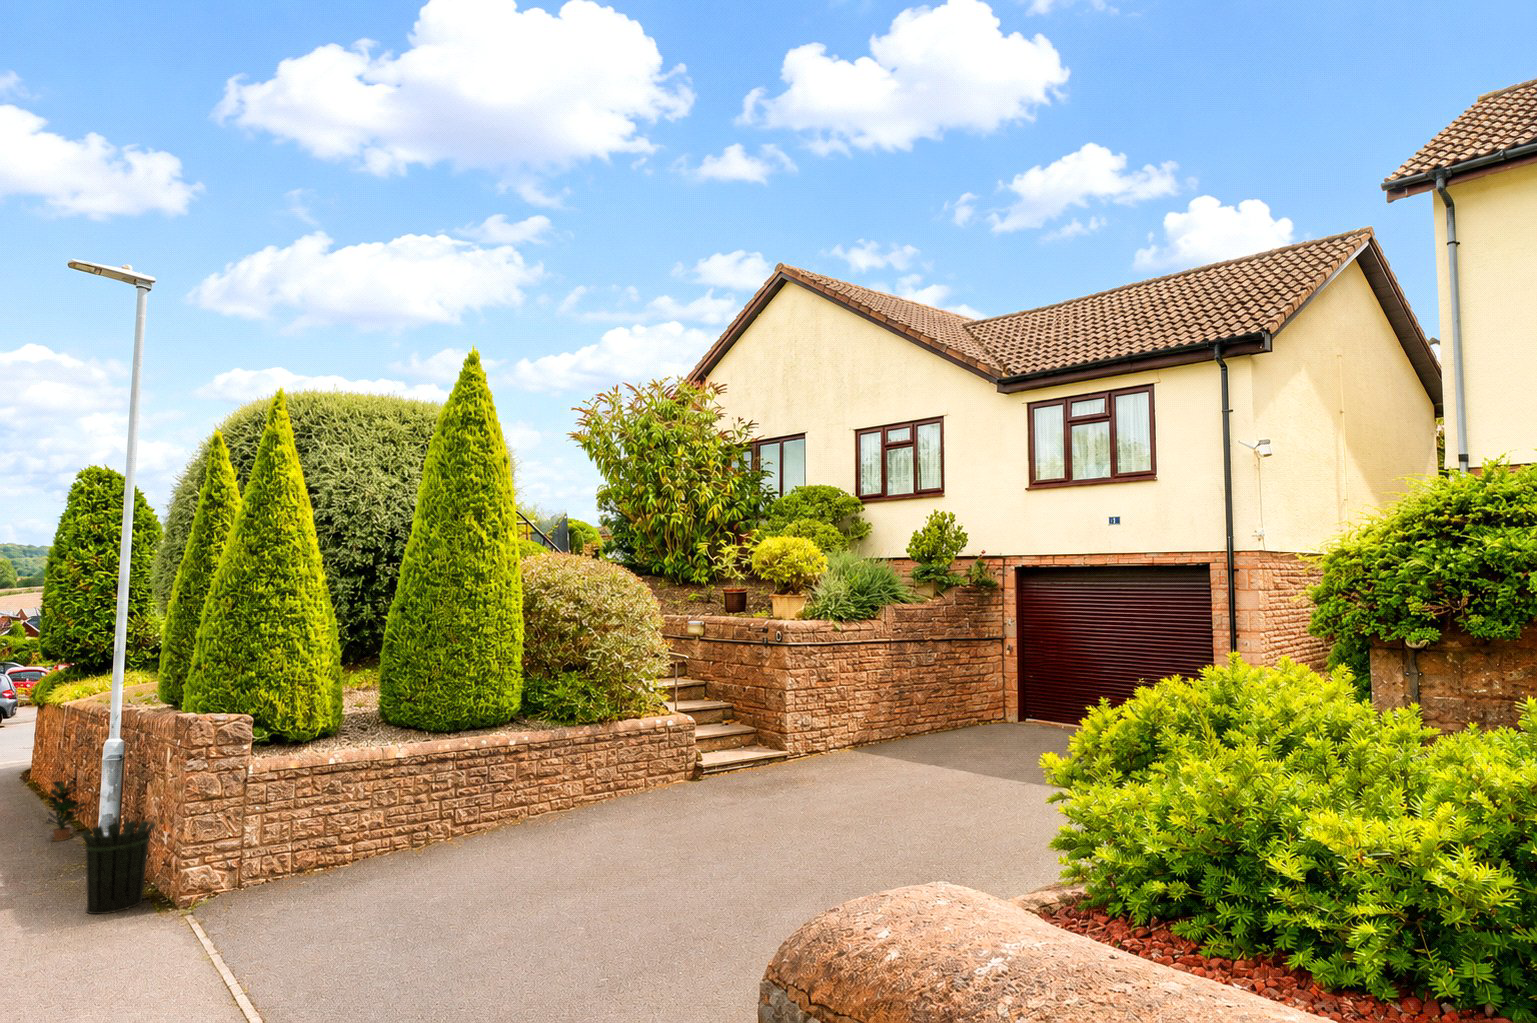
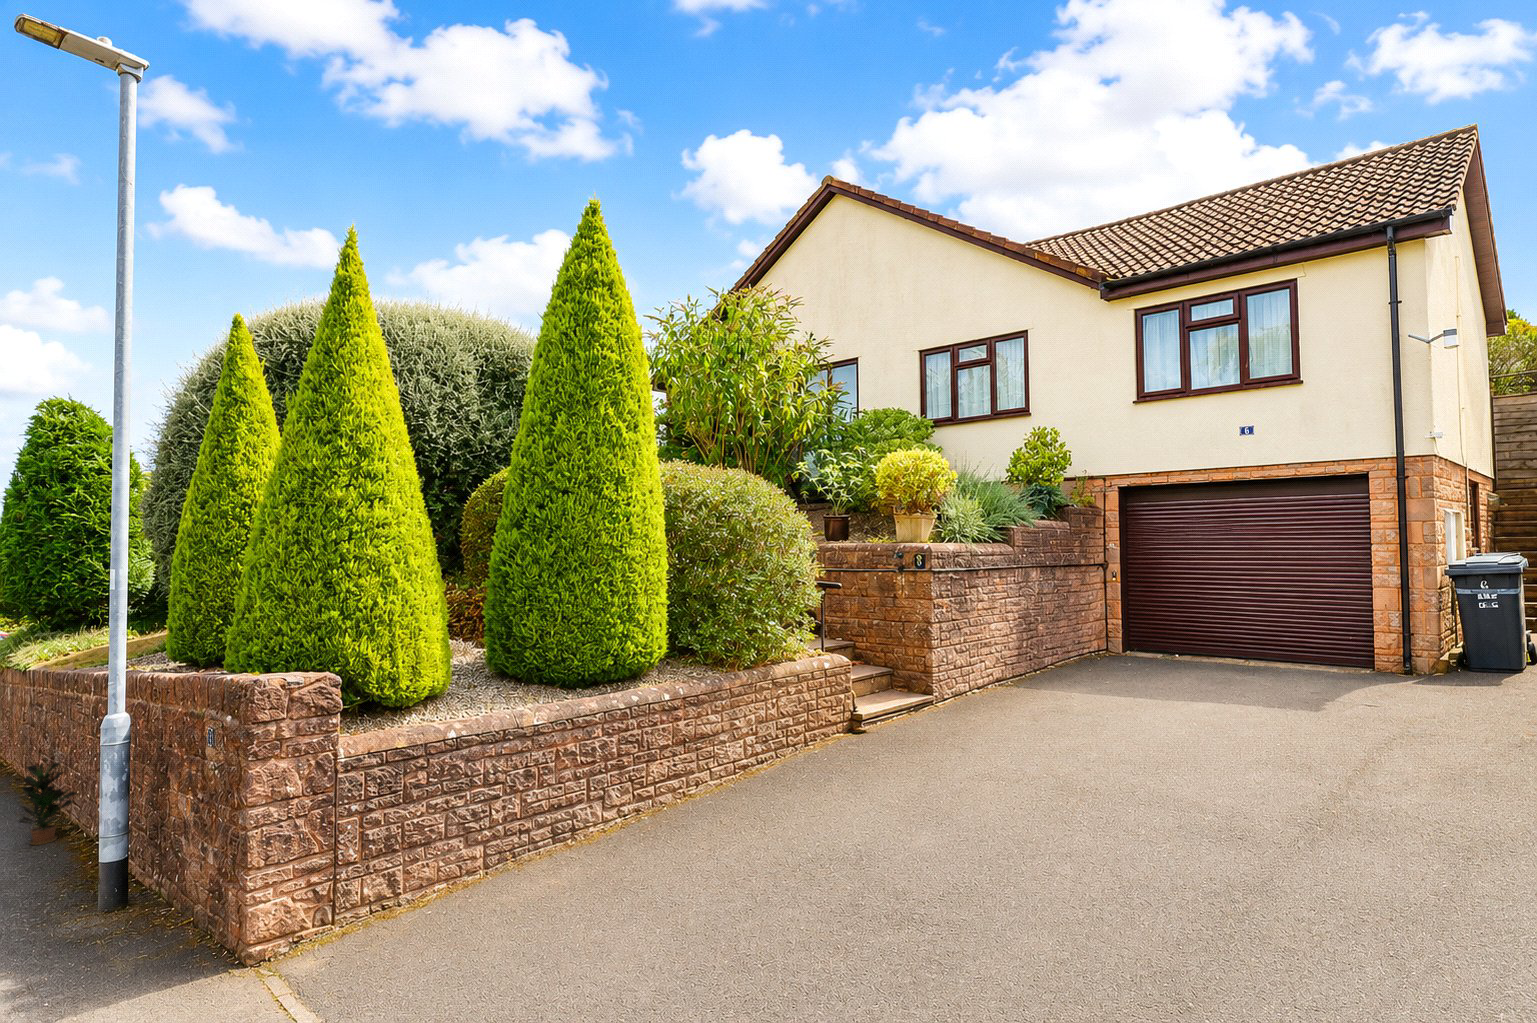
waste bin: present [81,821,154,914] -> none [75,833,193,985]

